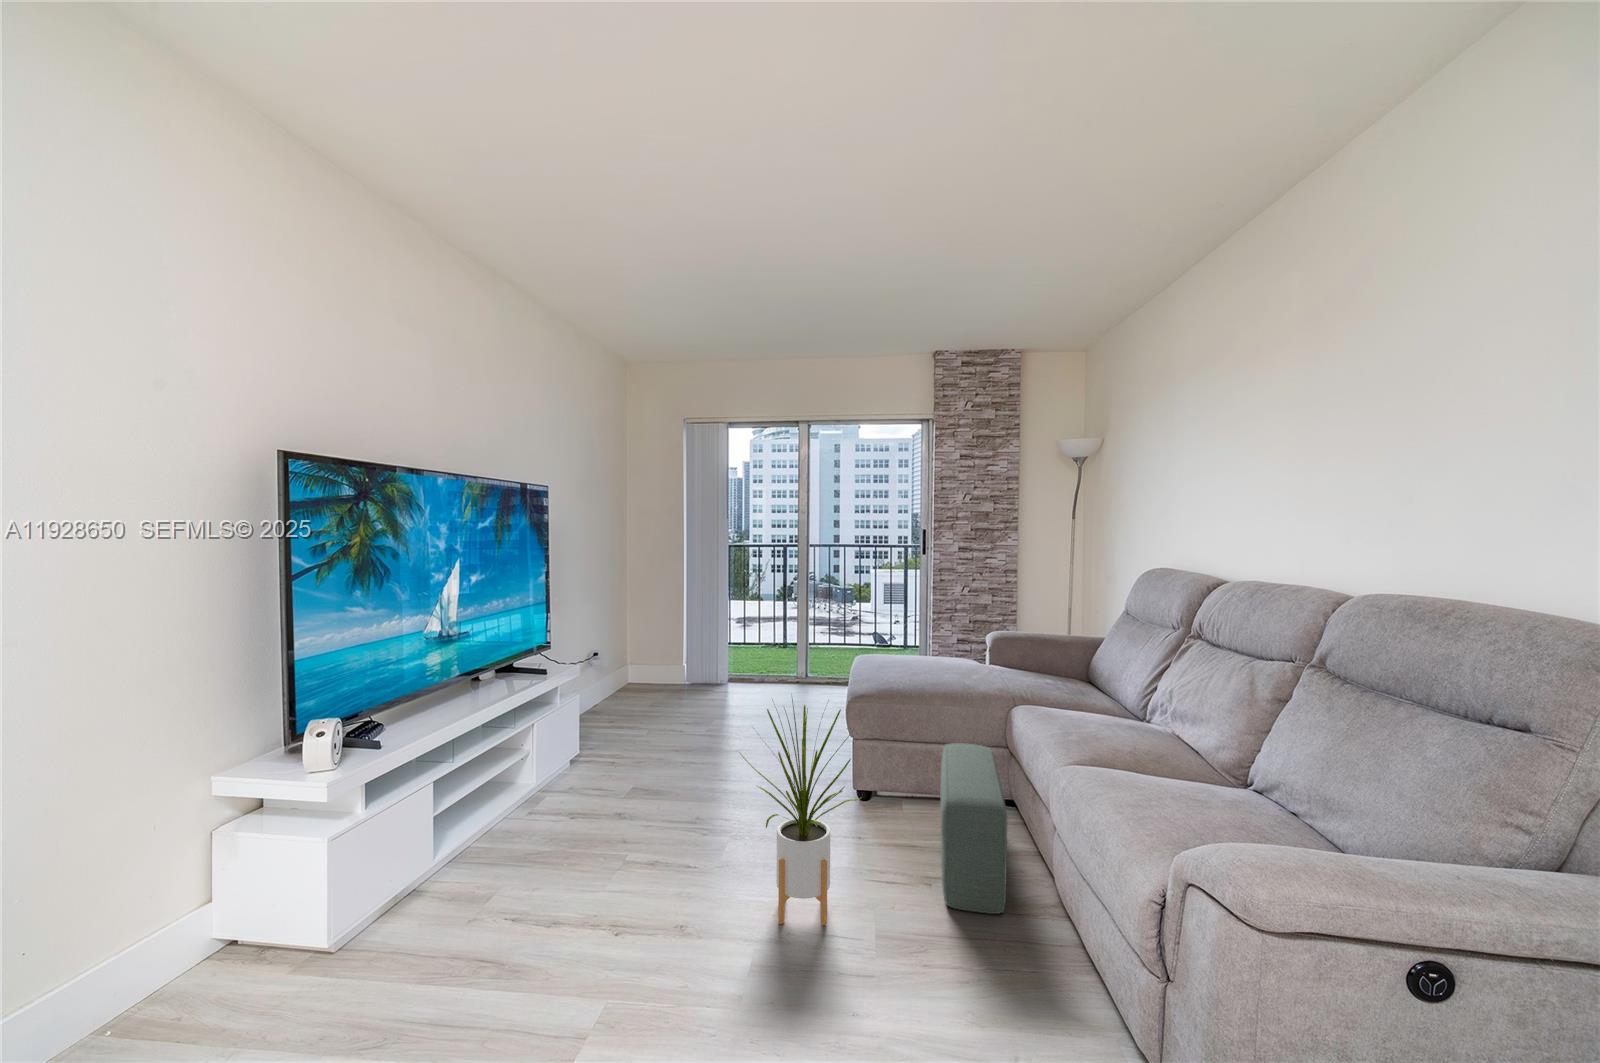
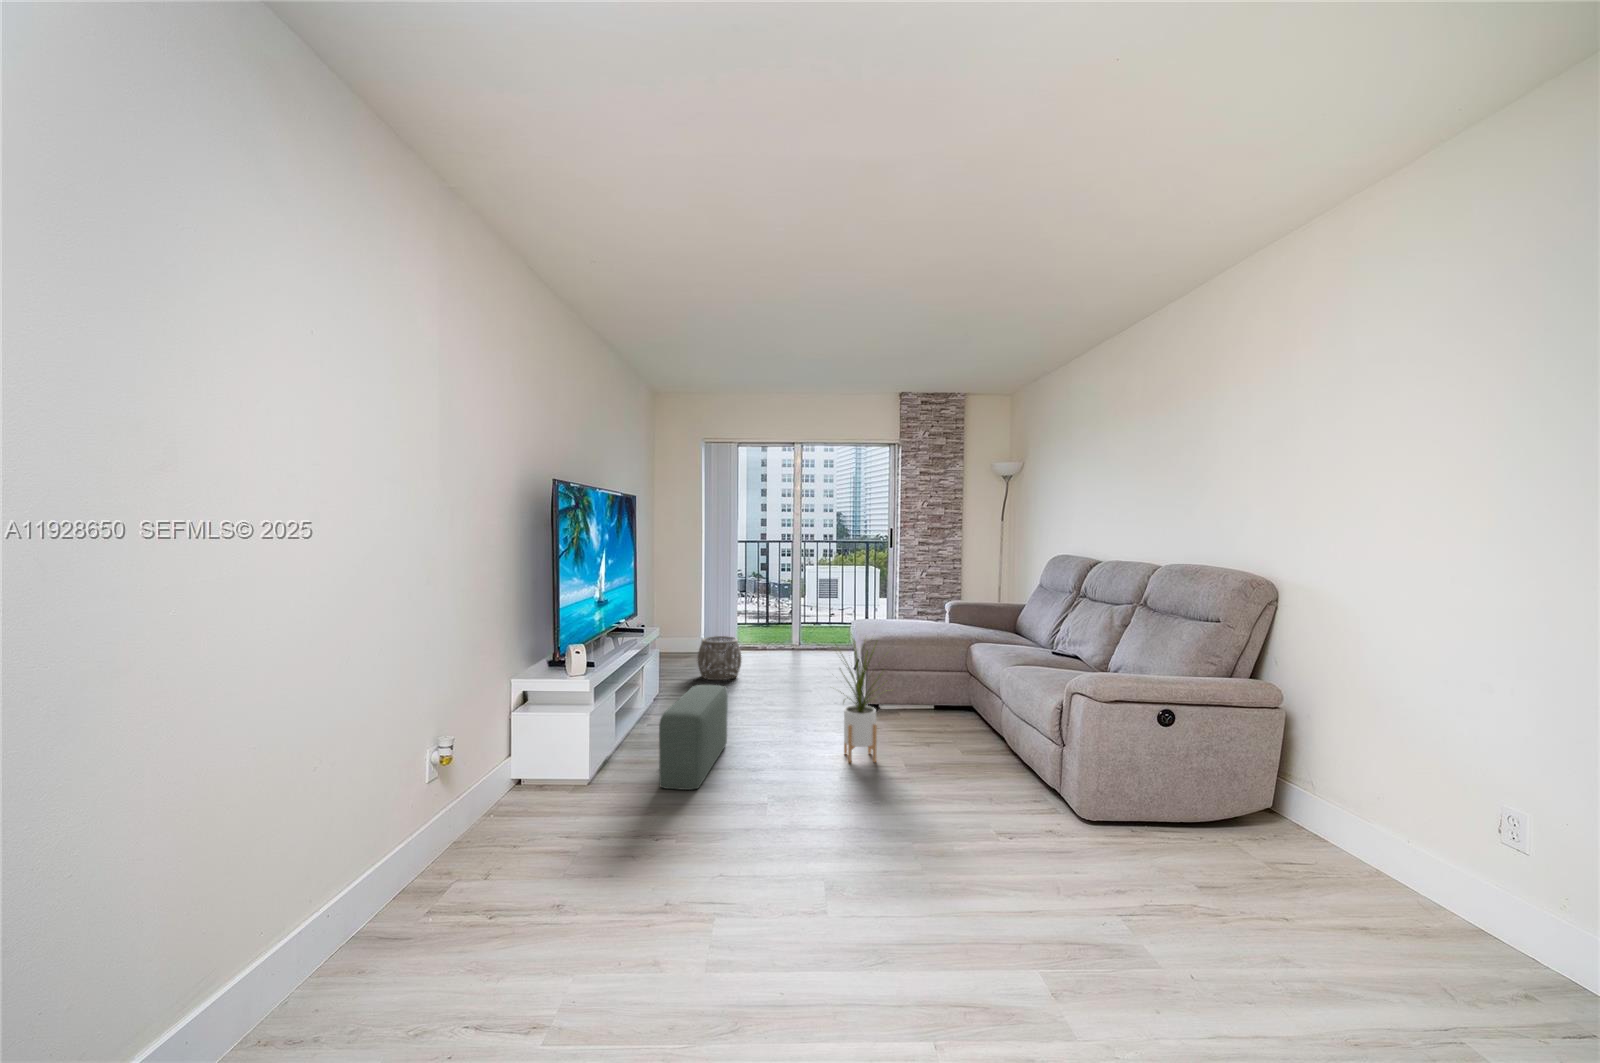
woven basket: none [654,668,713,729] -> present [698,636,742,680]
pouf: present [940,743,1007,914] -> present [659,685,728,790]

